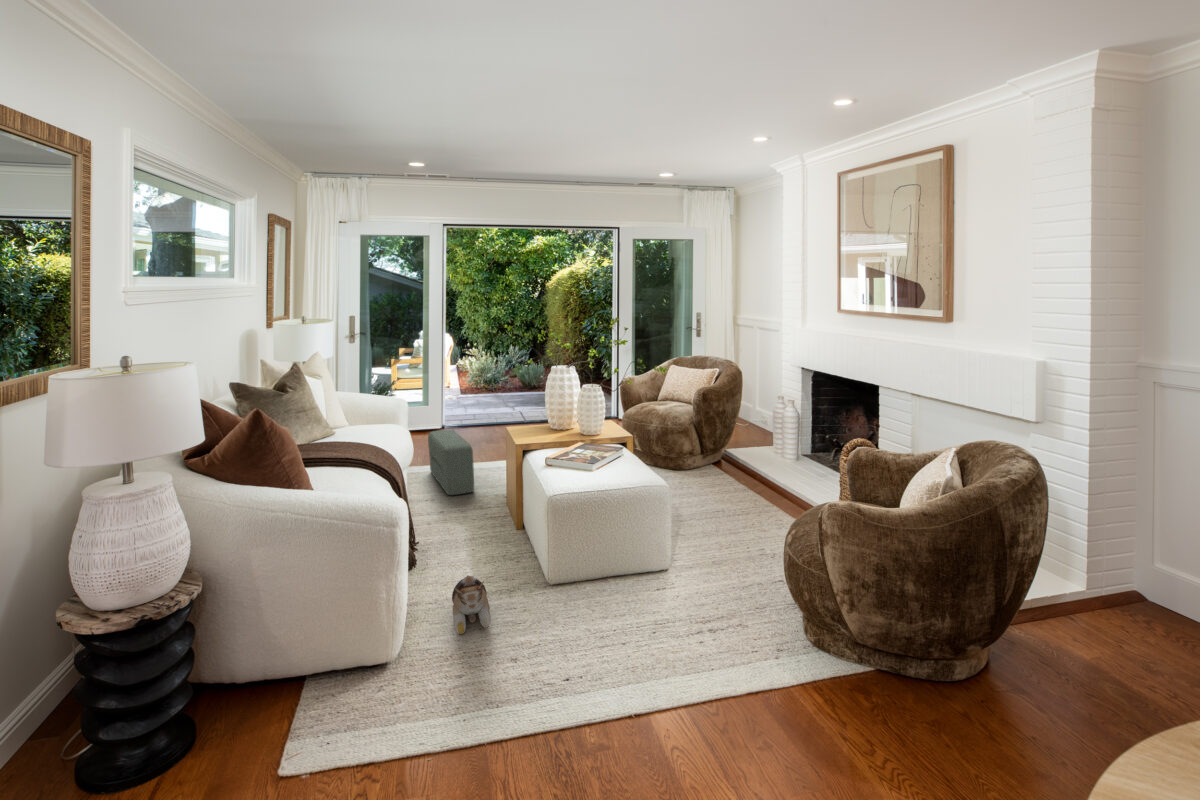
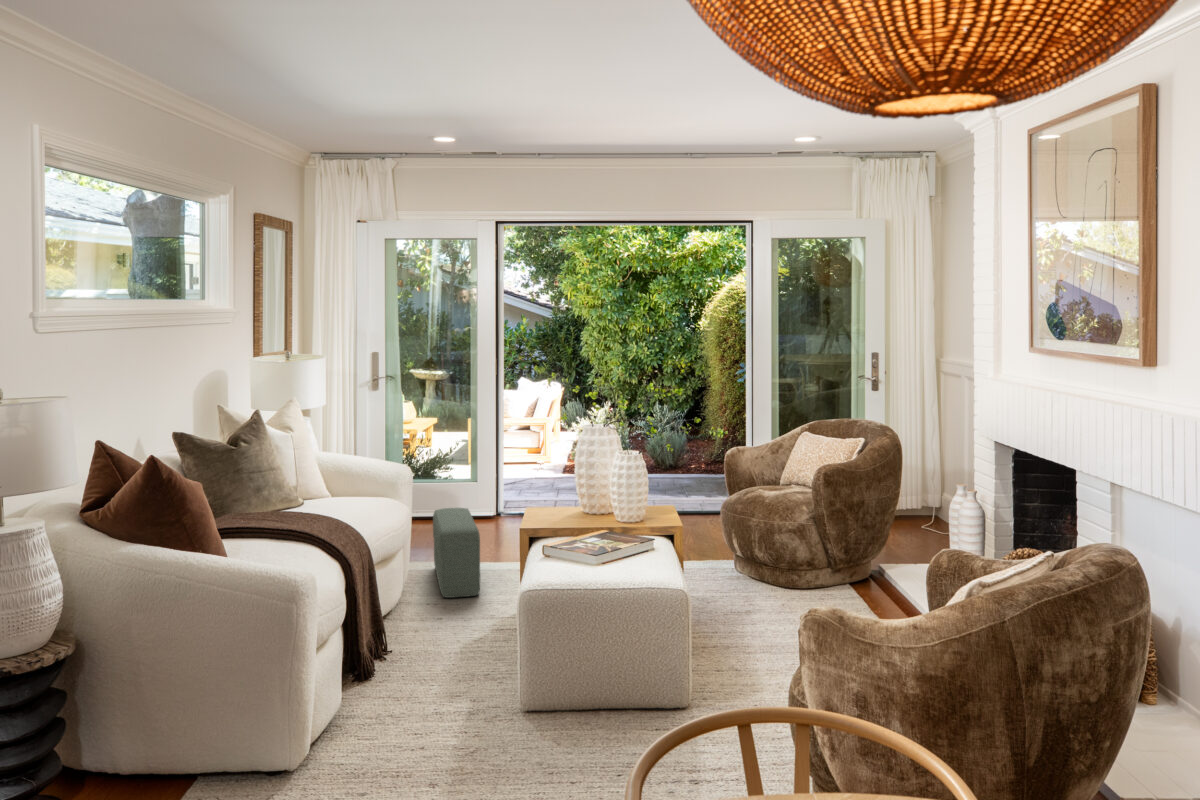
plush toy: present [452,575,490,634] -> none [359,680,421,758]

